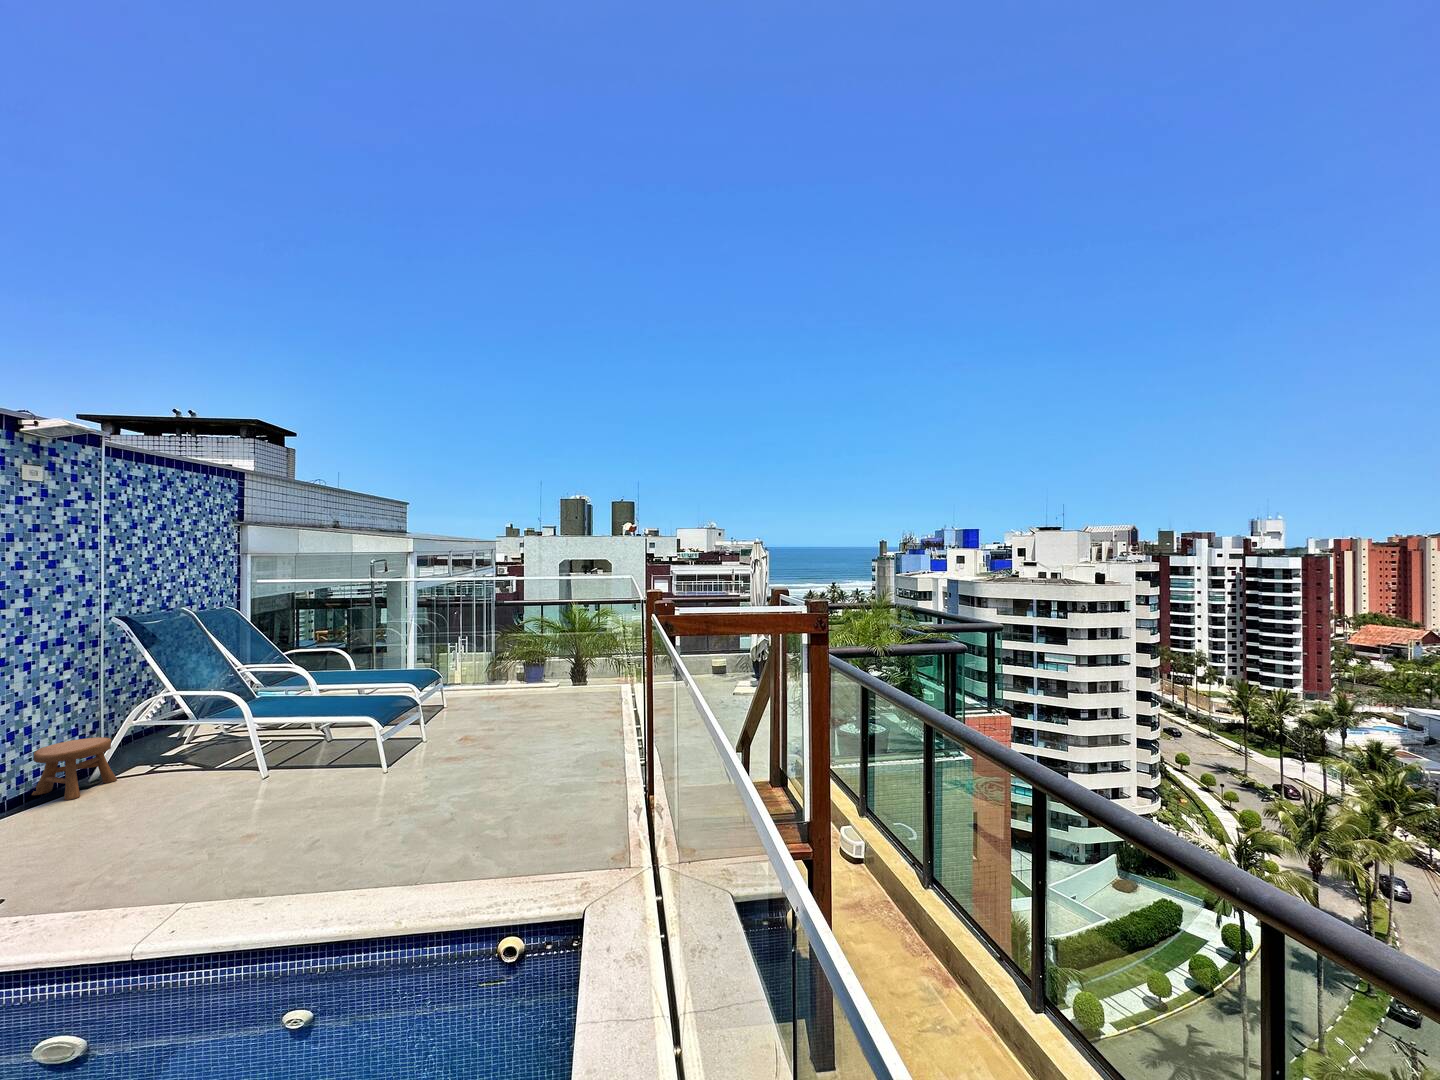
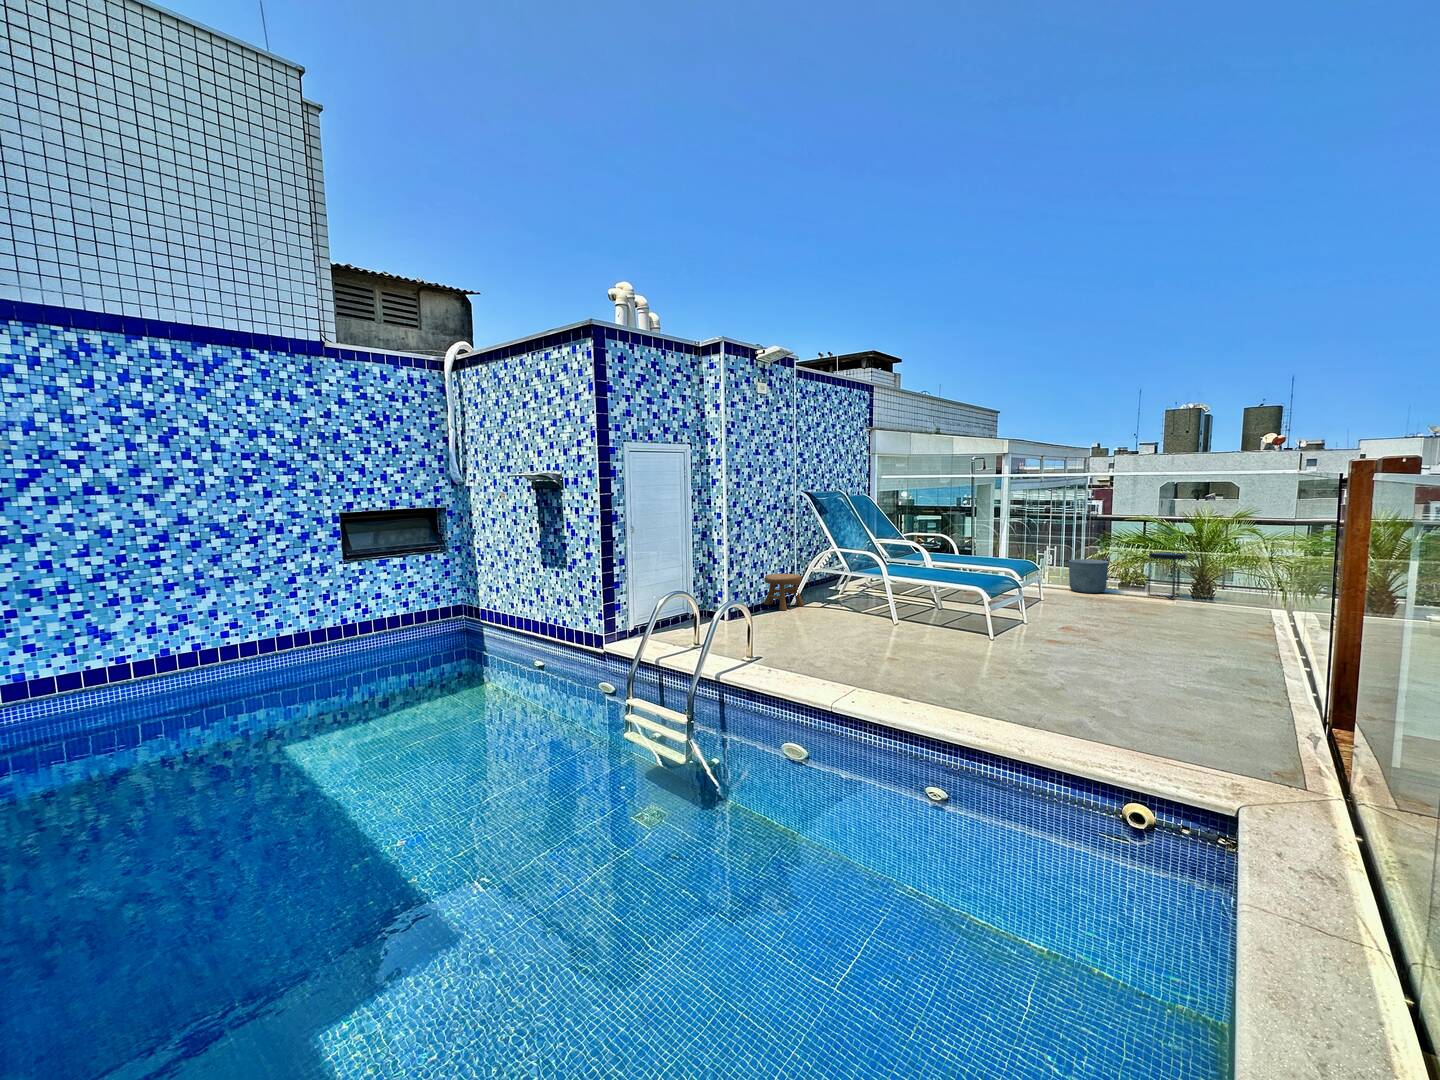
side table: none [538,640,567,683] -> present [1148,553,1187,600]
planter: none [474,655,508,688] -> present [1069,559,1108,593]

